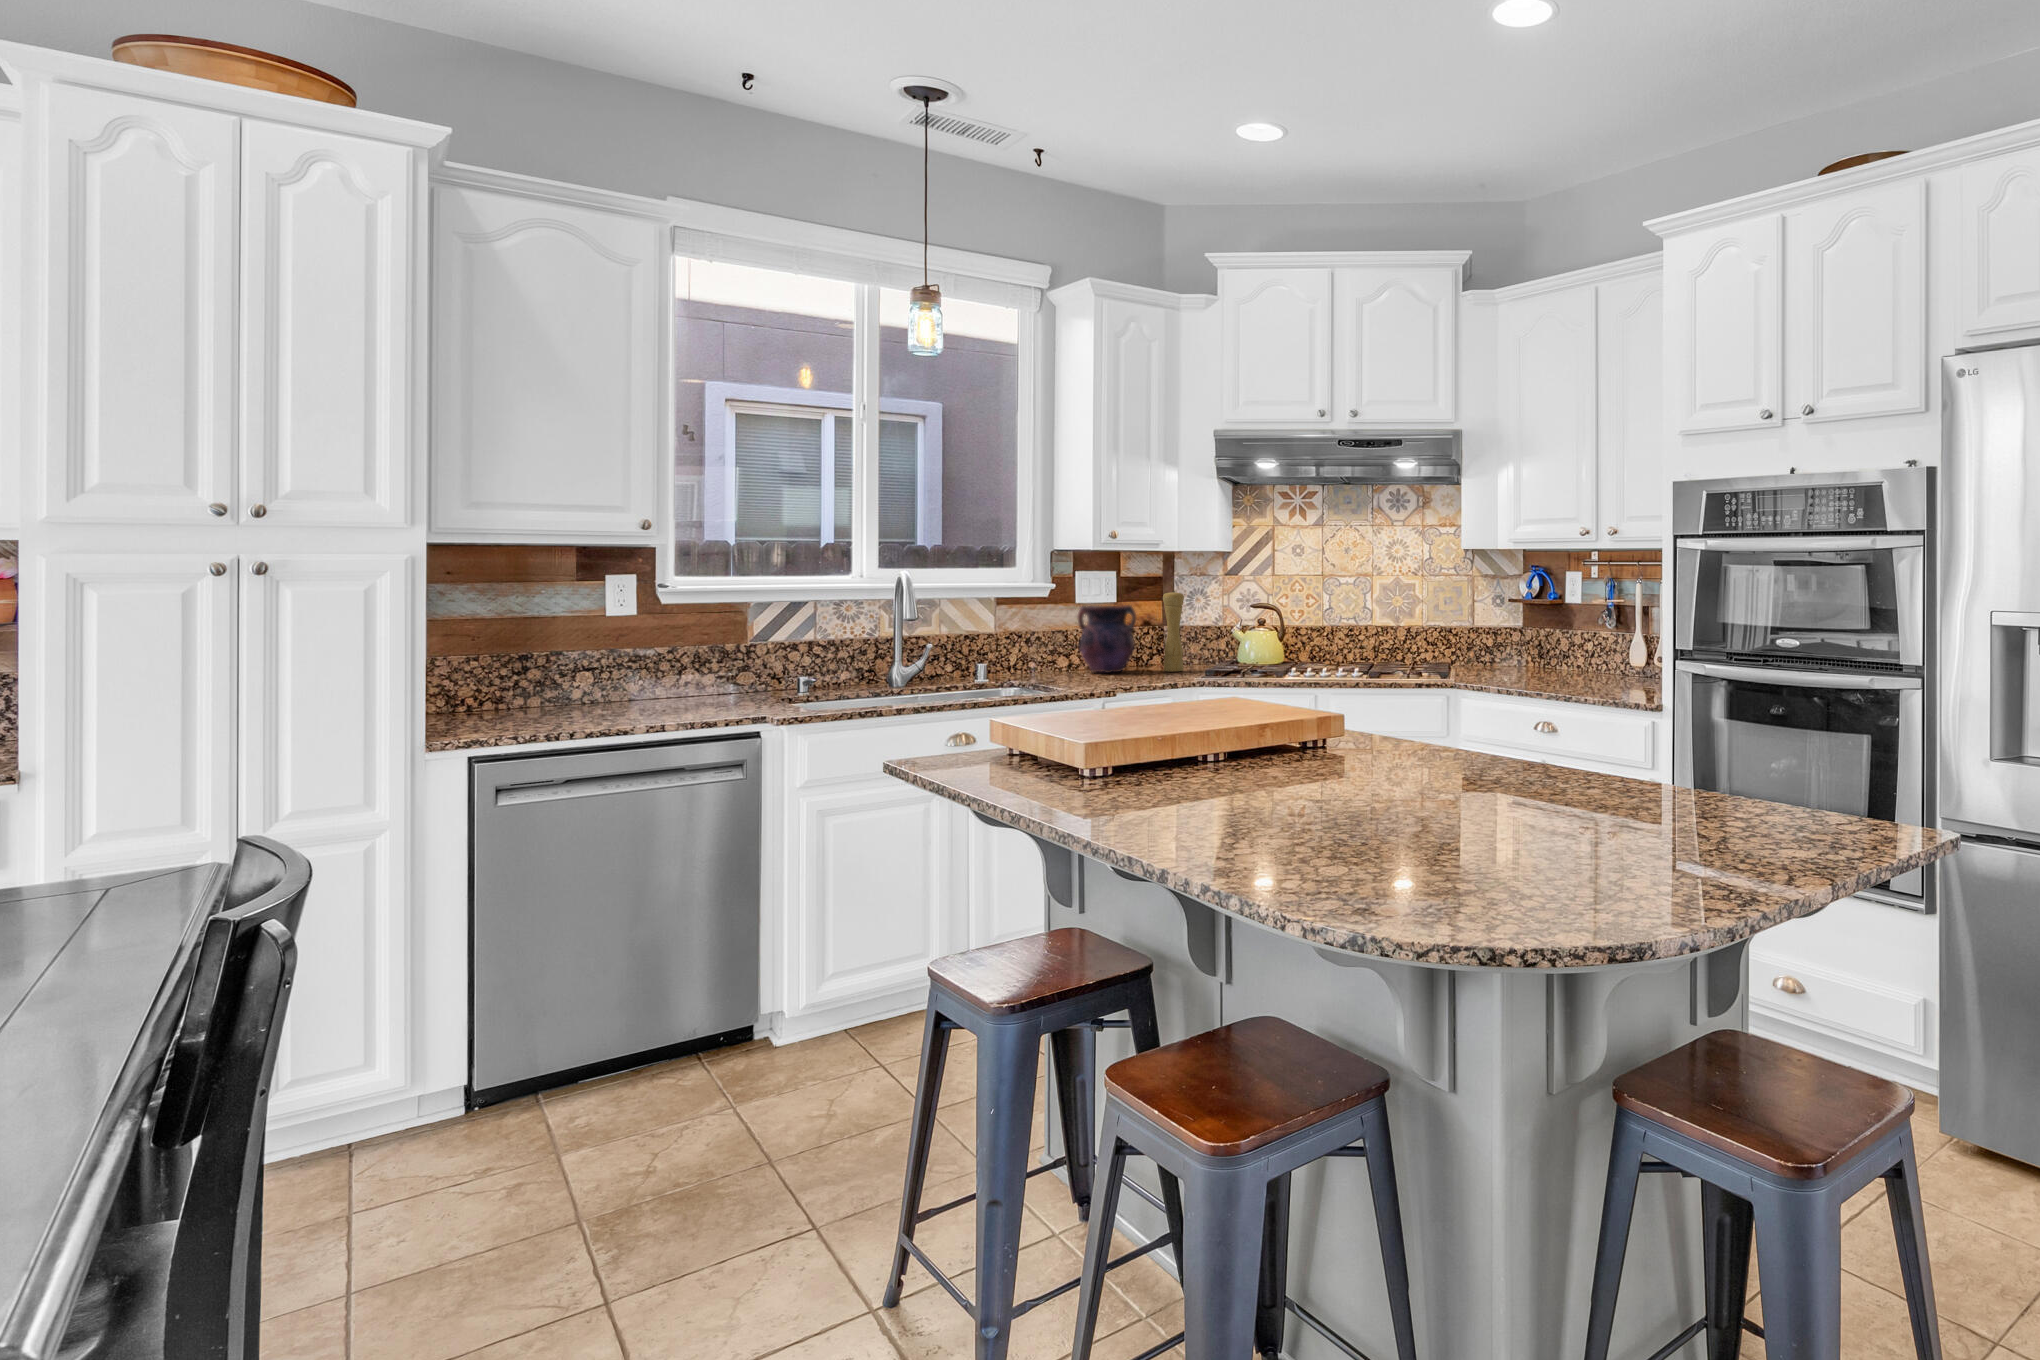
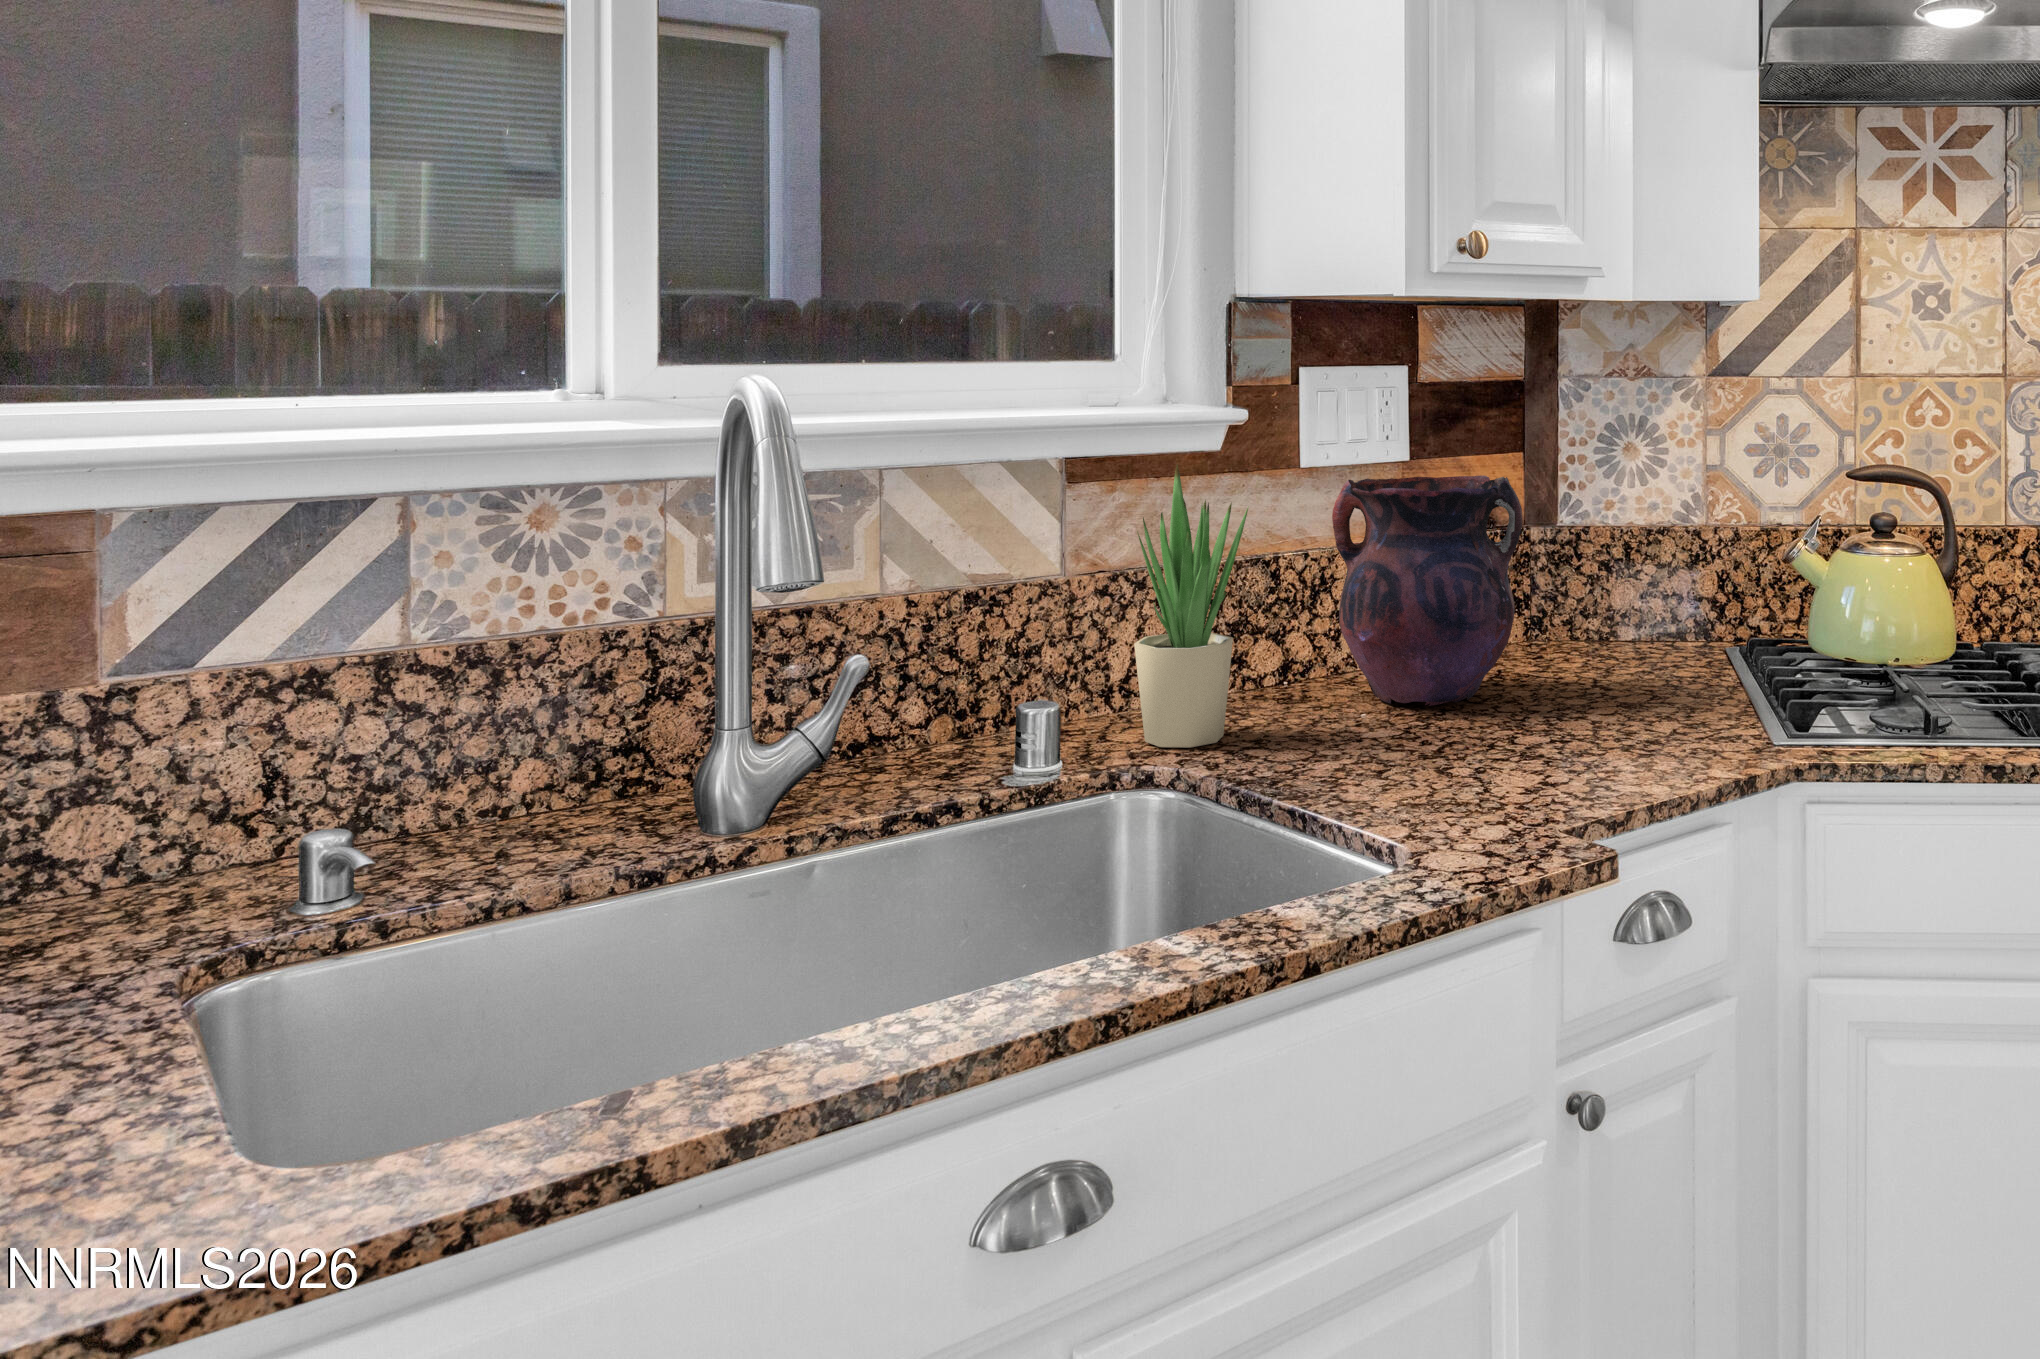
pepper mill: present [1163,591,1184,672] -> none [1600,430,1666,693]
potted plant: none [1011,598,1046,678] -> present [1134,465,1249,747]

